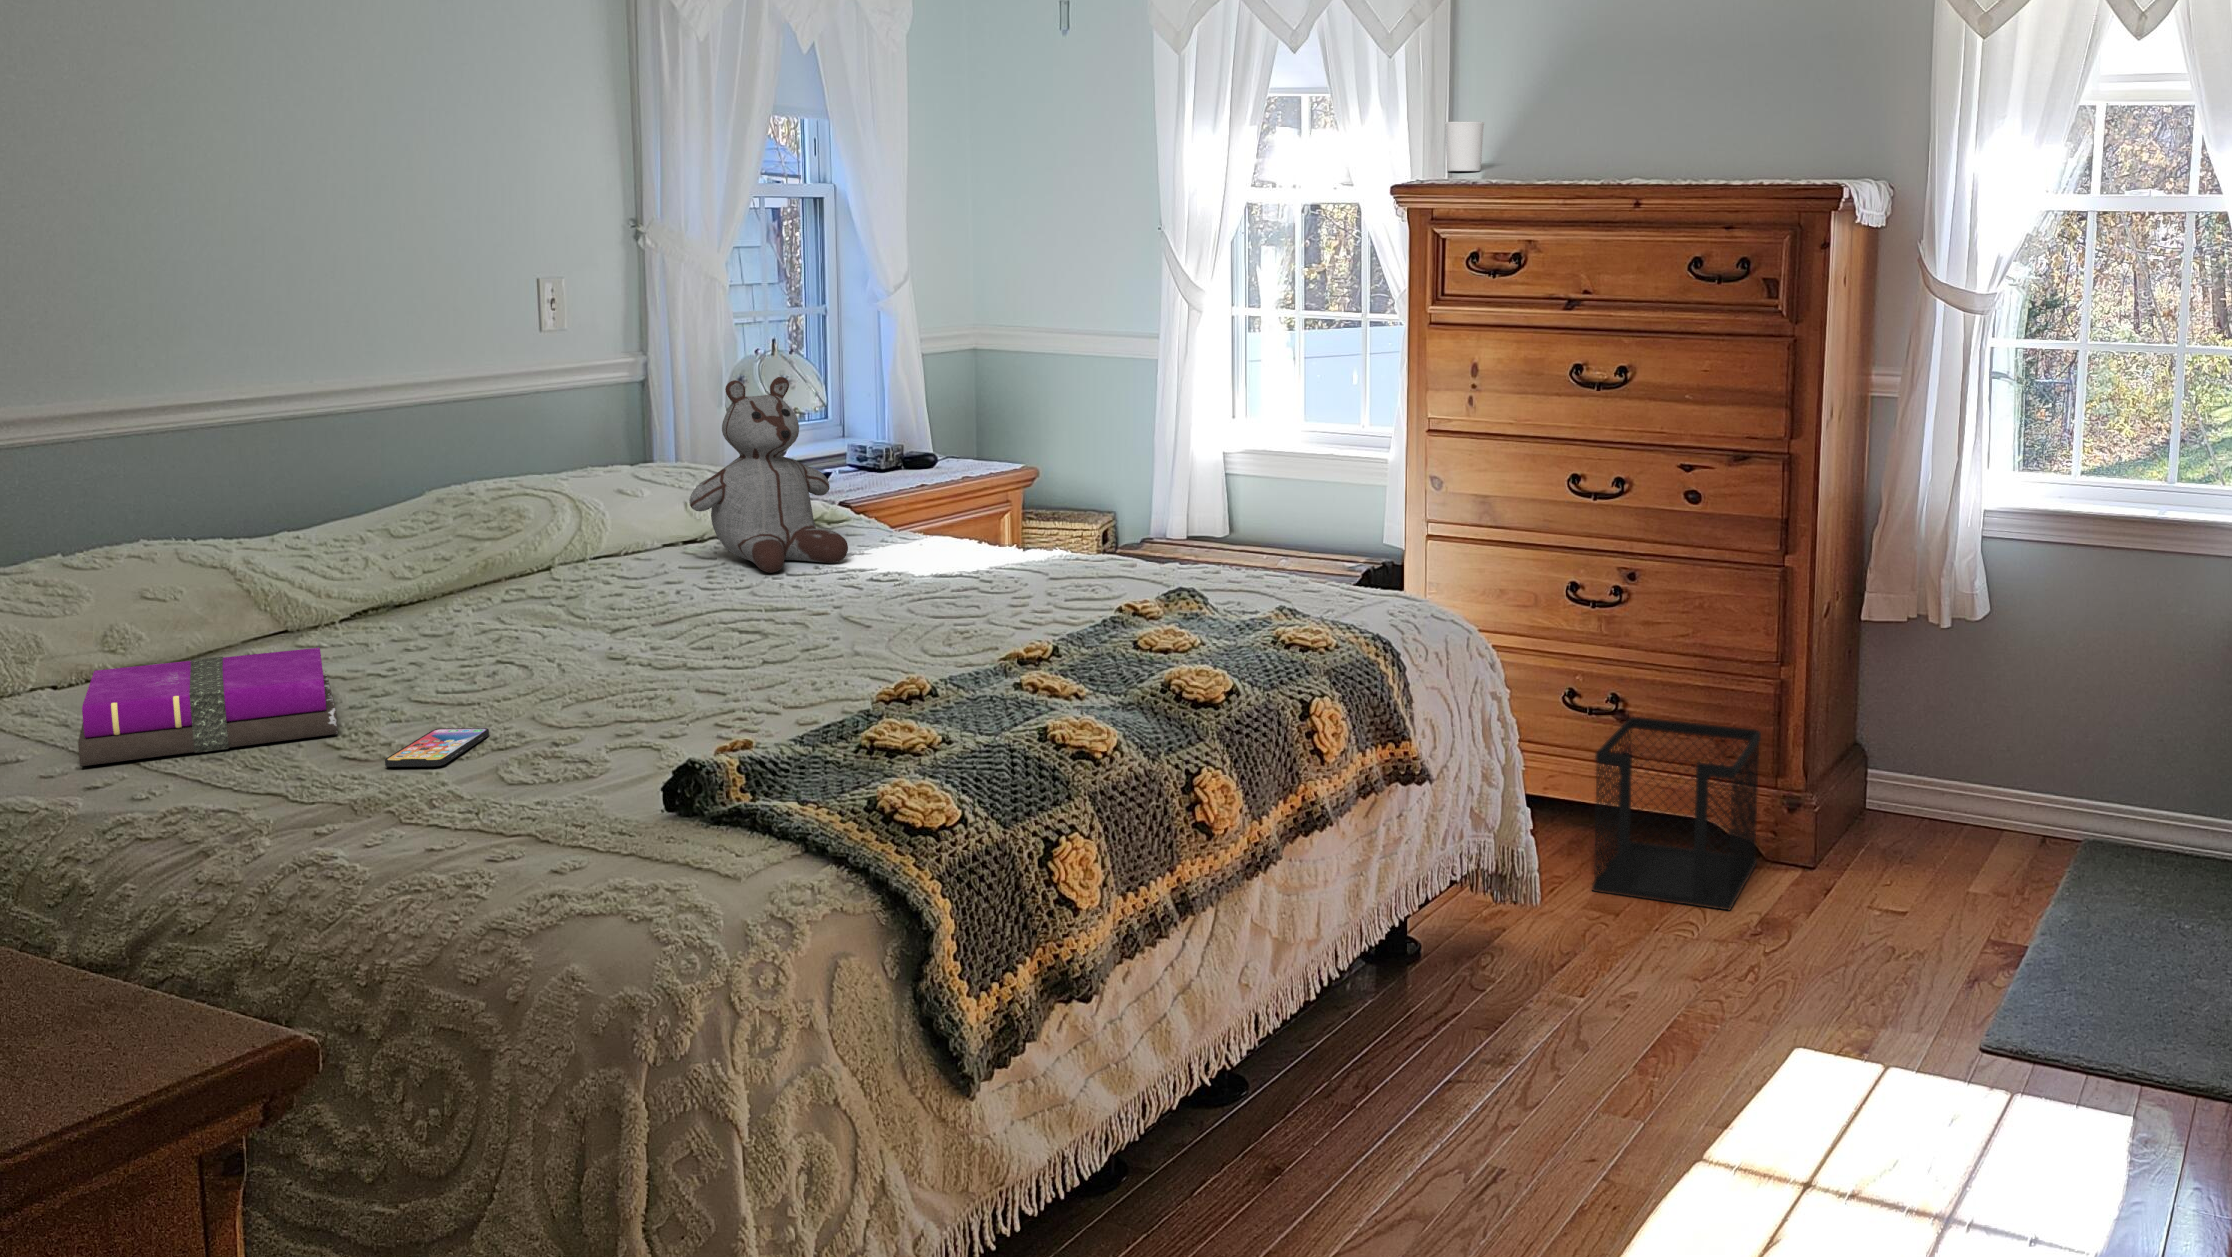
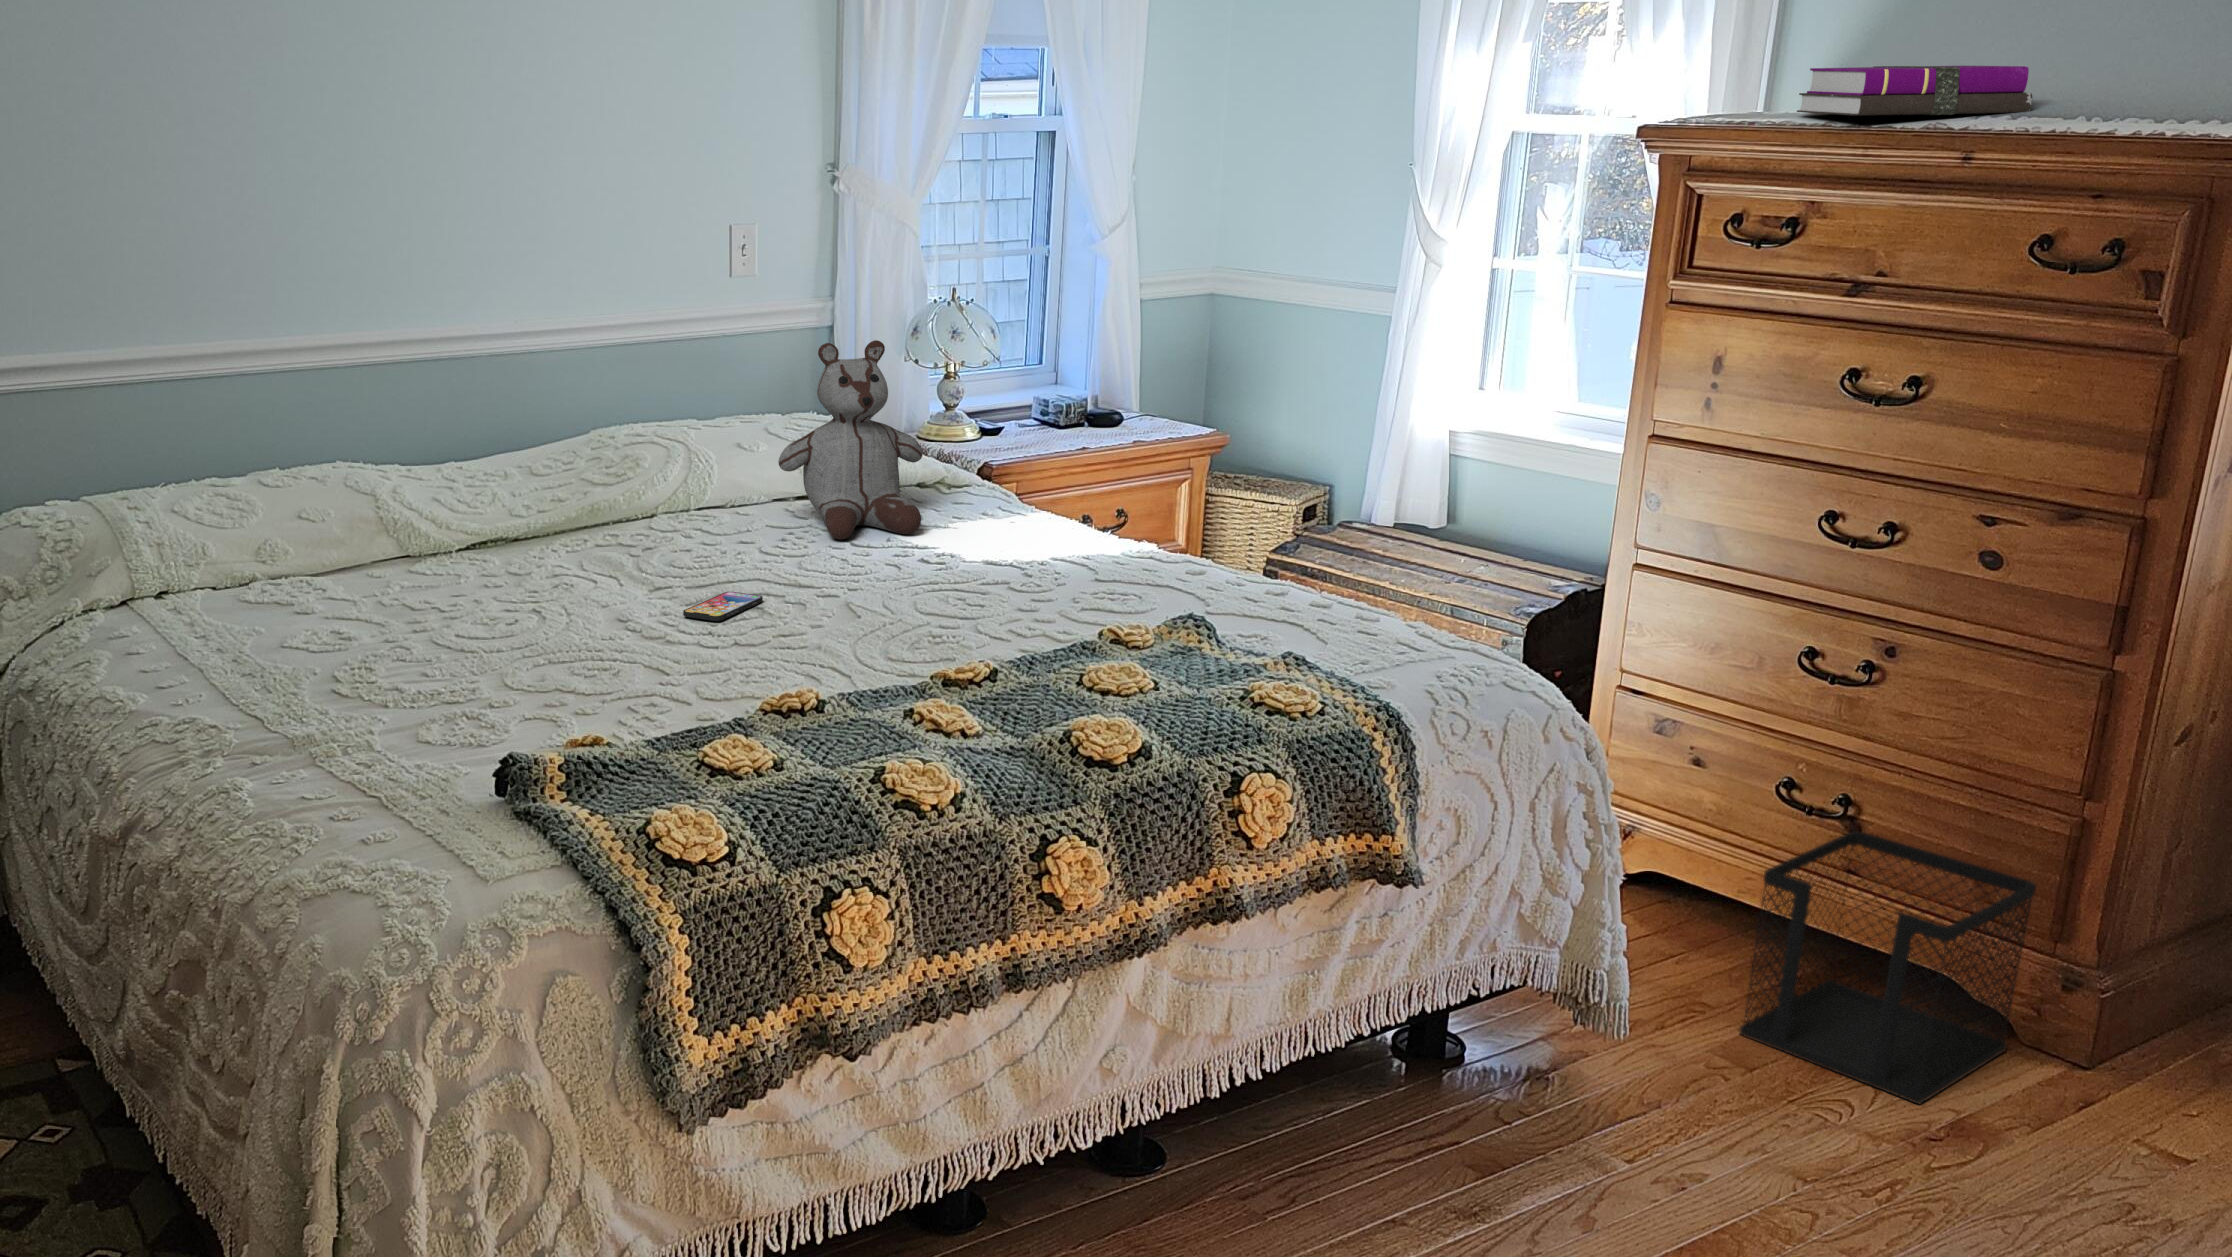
candle holder: present [1445,122,1484,171] -> none [1758,31,1819,97]
notebook: present [78,648,338,766] -> present [1797,66,2032,116]
smartphone: present [385,728,489,767] -> present [683,592,763,621]

